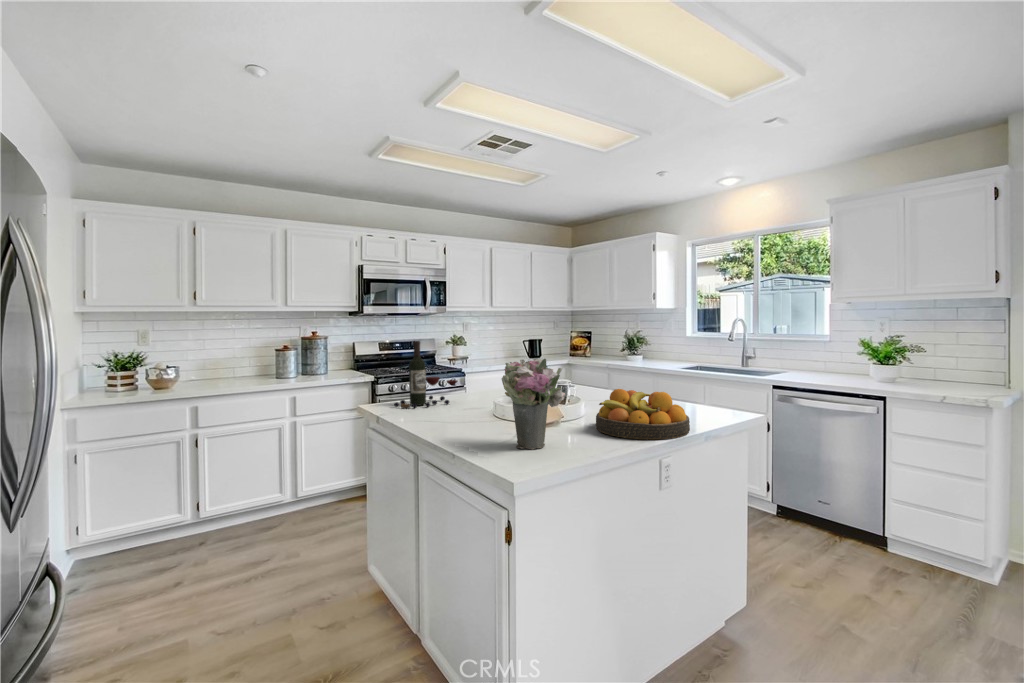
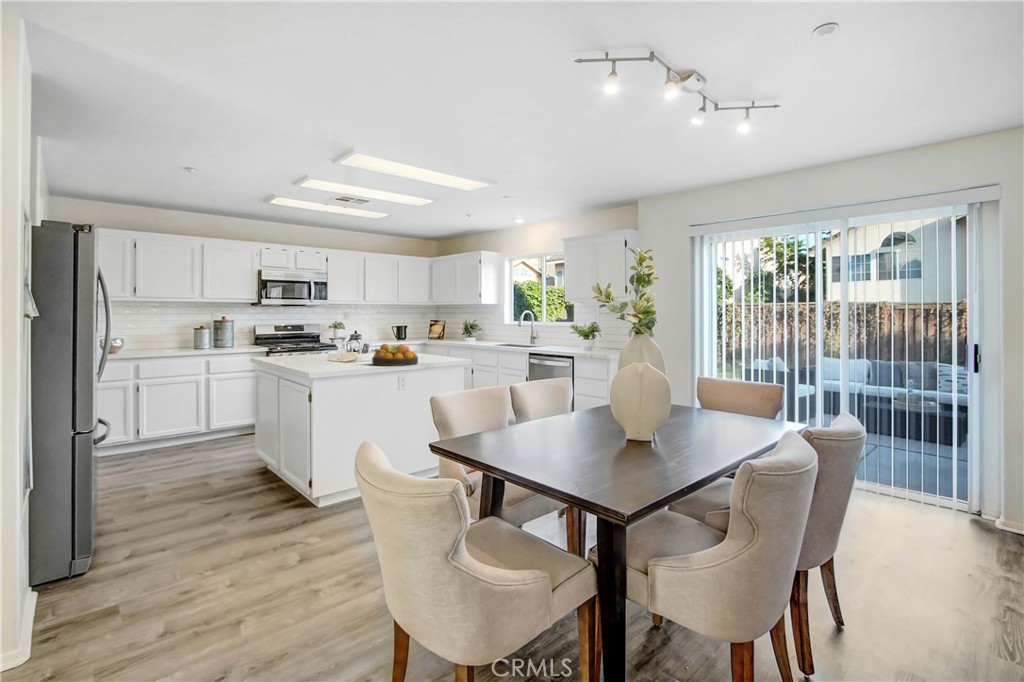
wine bottle: present [394,341,458,408] -> none [273,321,316,360]
flower bouquet: present [502,359,565,450] -> none [314,326,349,368]

